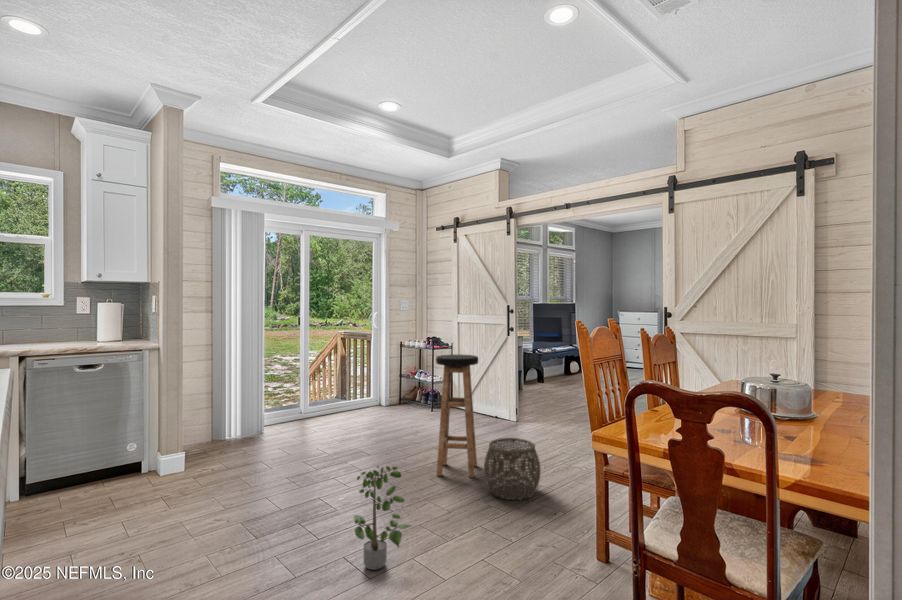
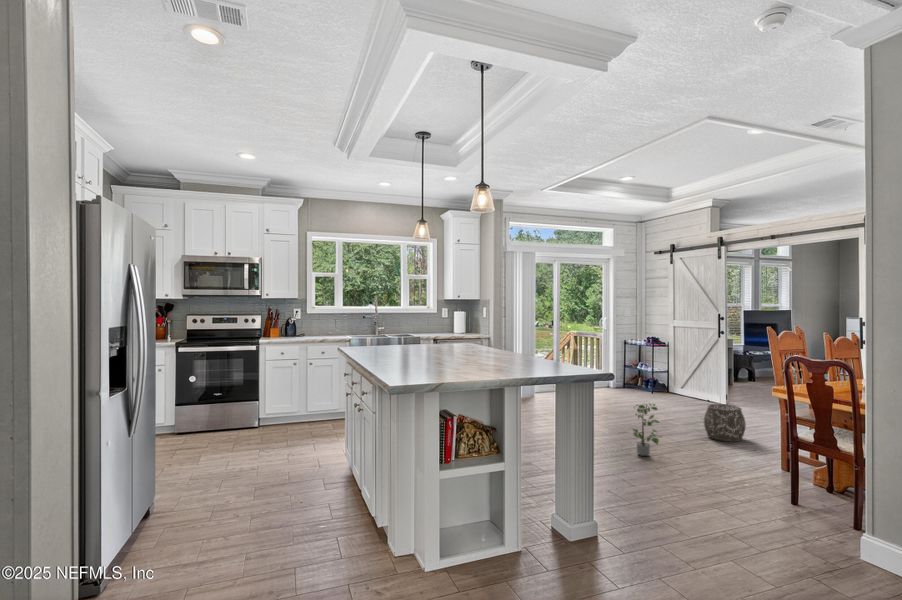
bar stool: present [436,354,478,477] -> none [667,349,698,430]

